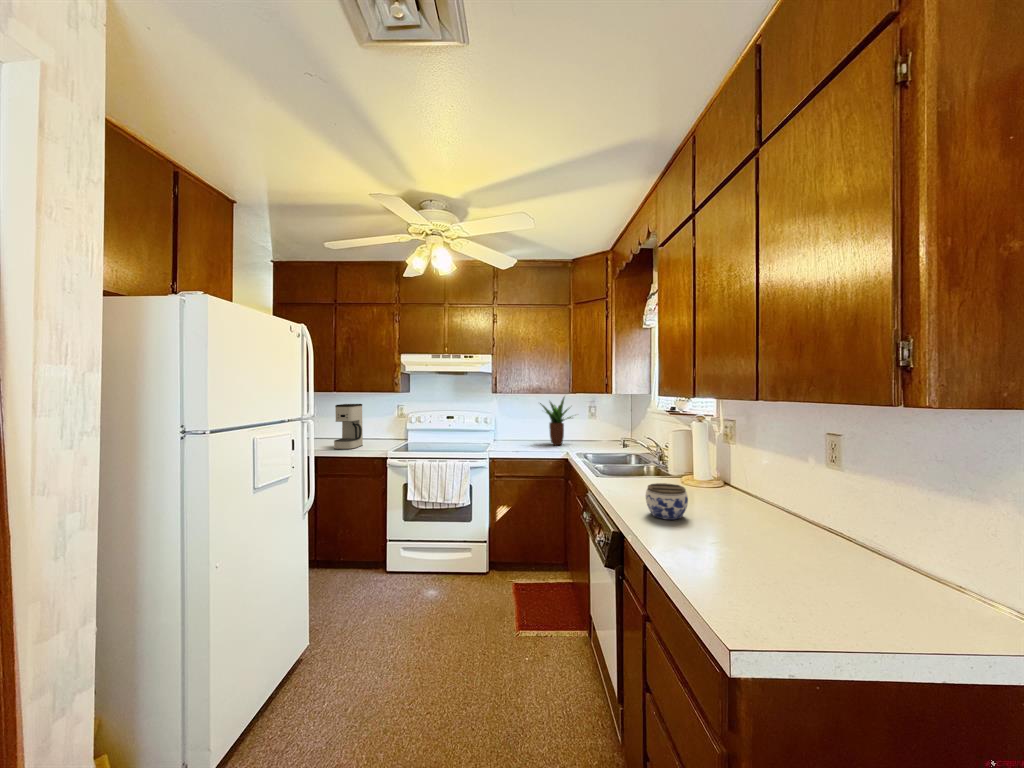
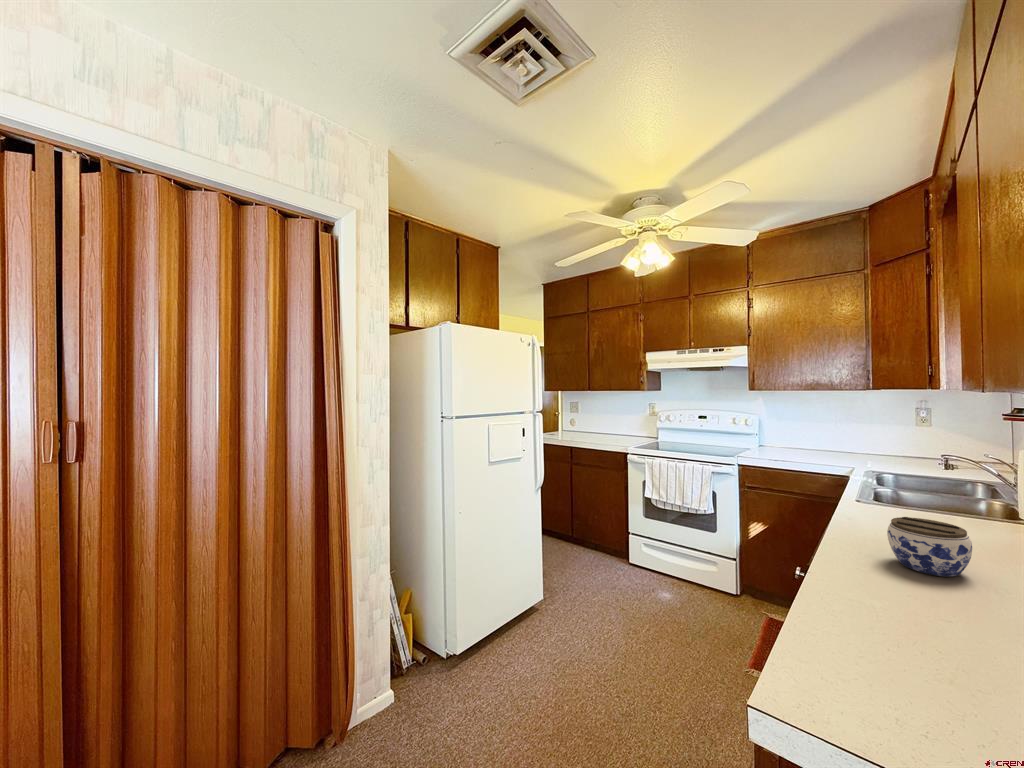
potted plant: present [540,397,571,445] -> none [816,393,888,460]
coffee maker: present [334,404,363,449] -> none [589,401,616,442]

